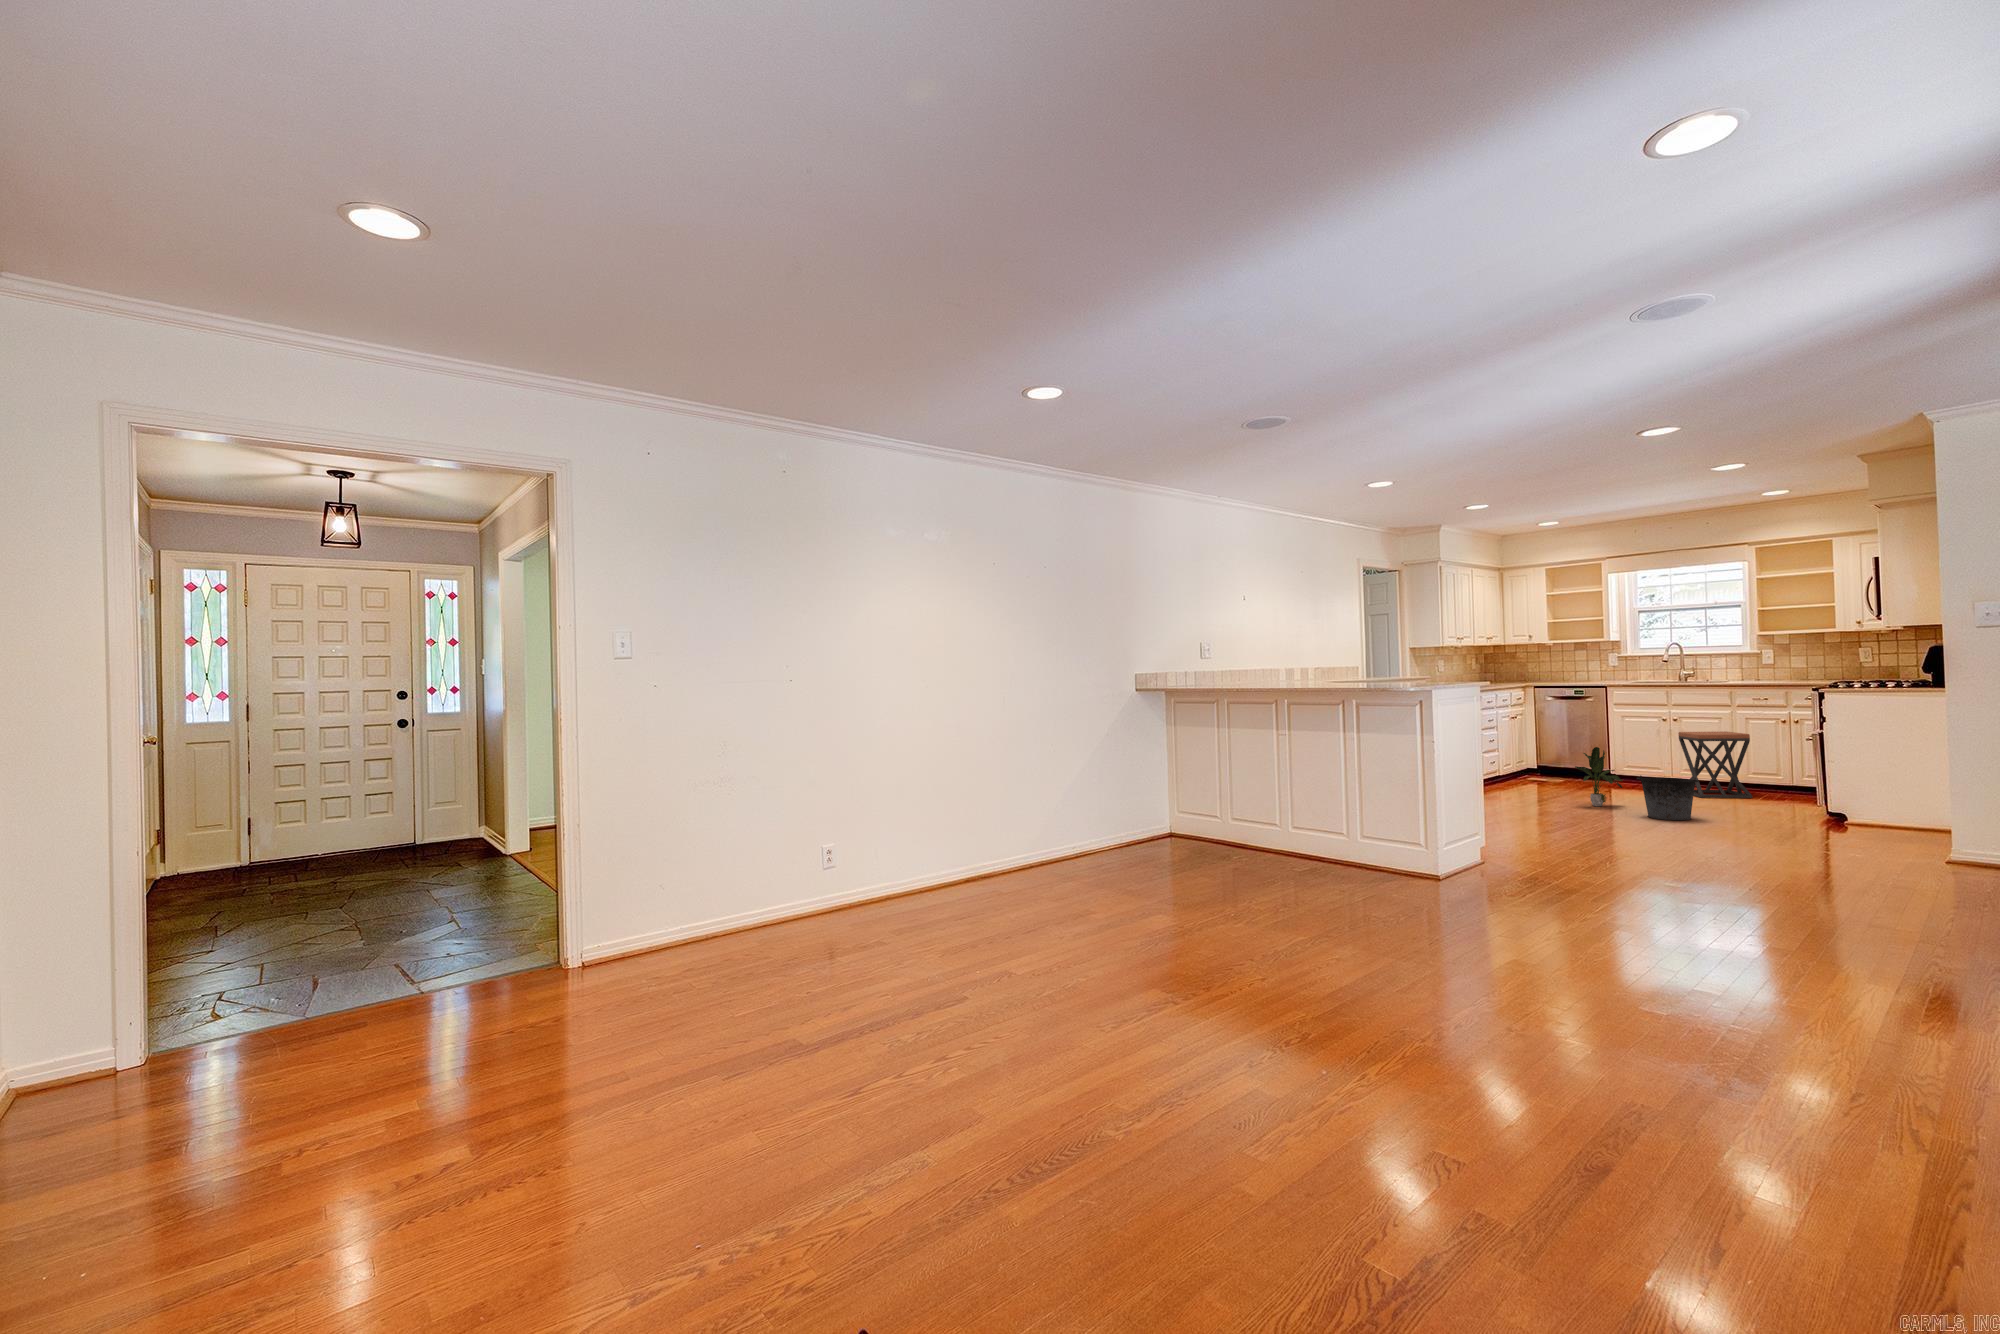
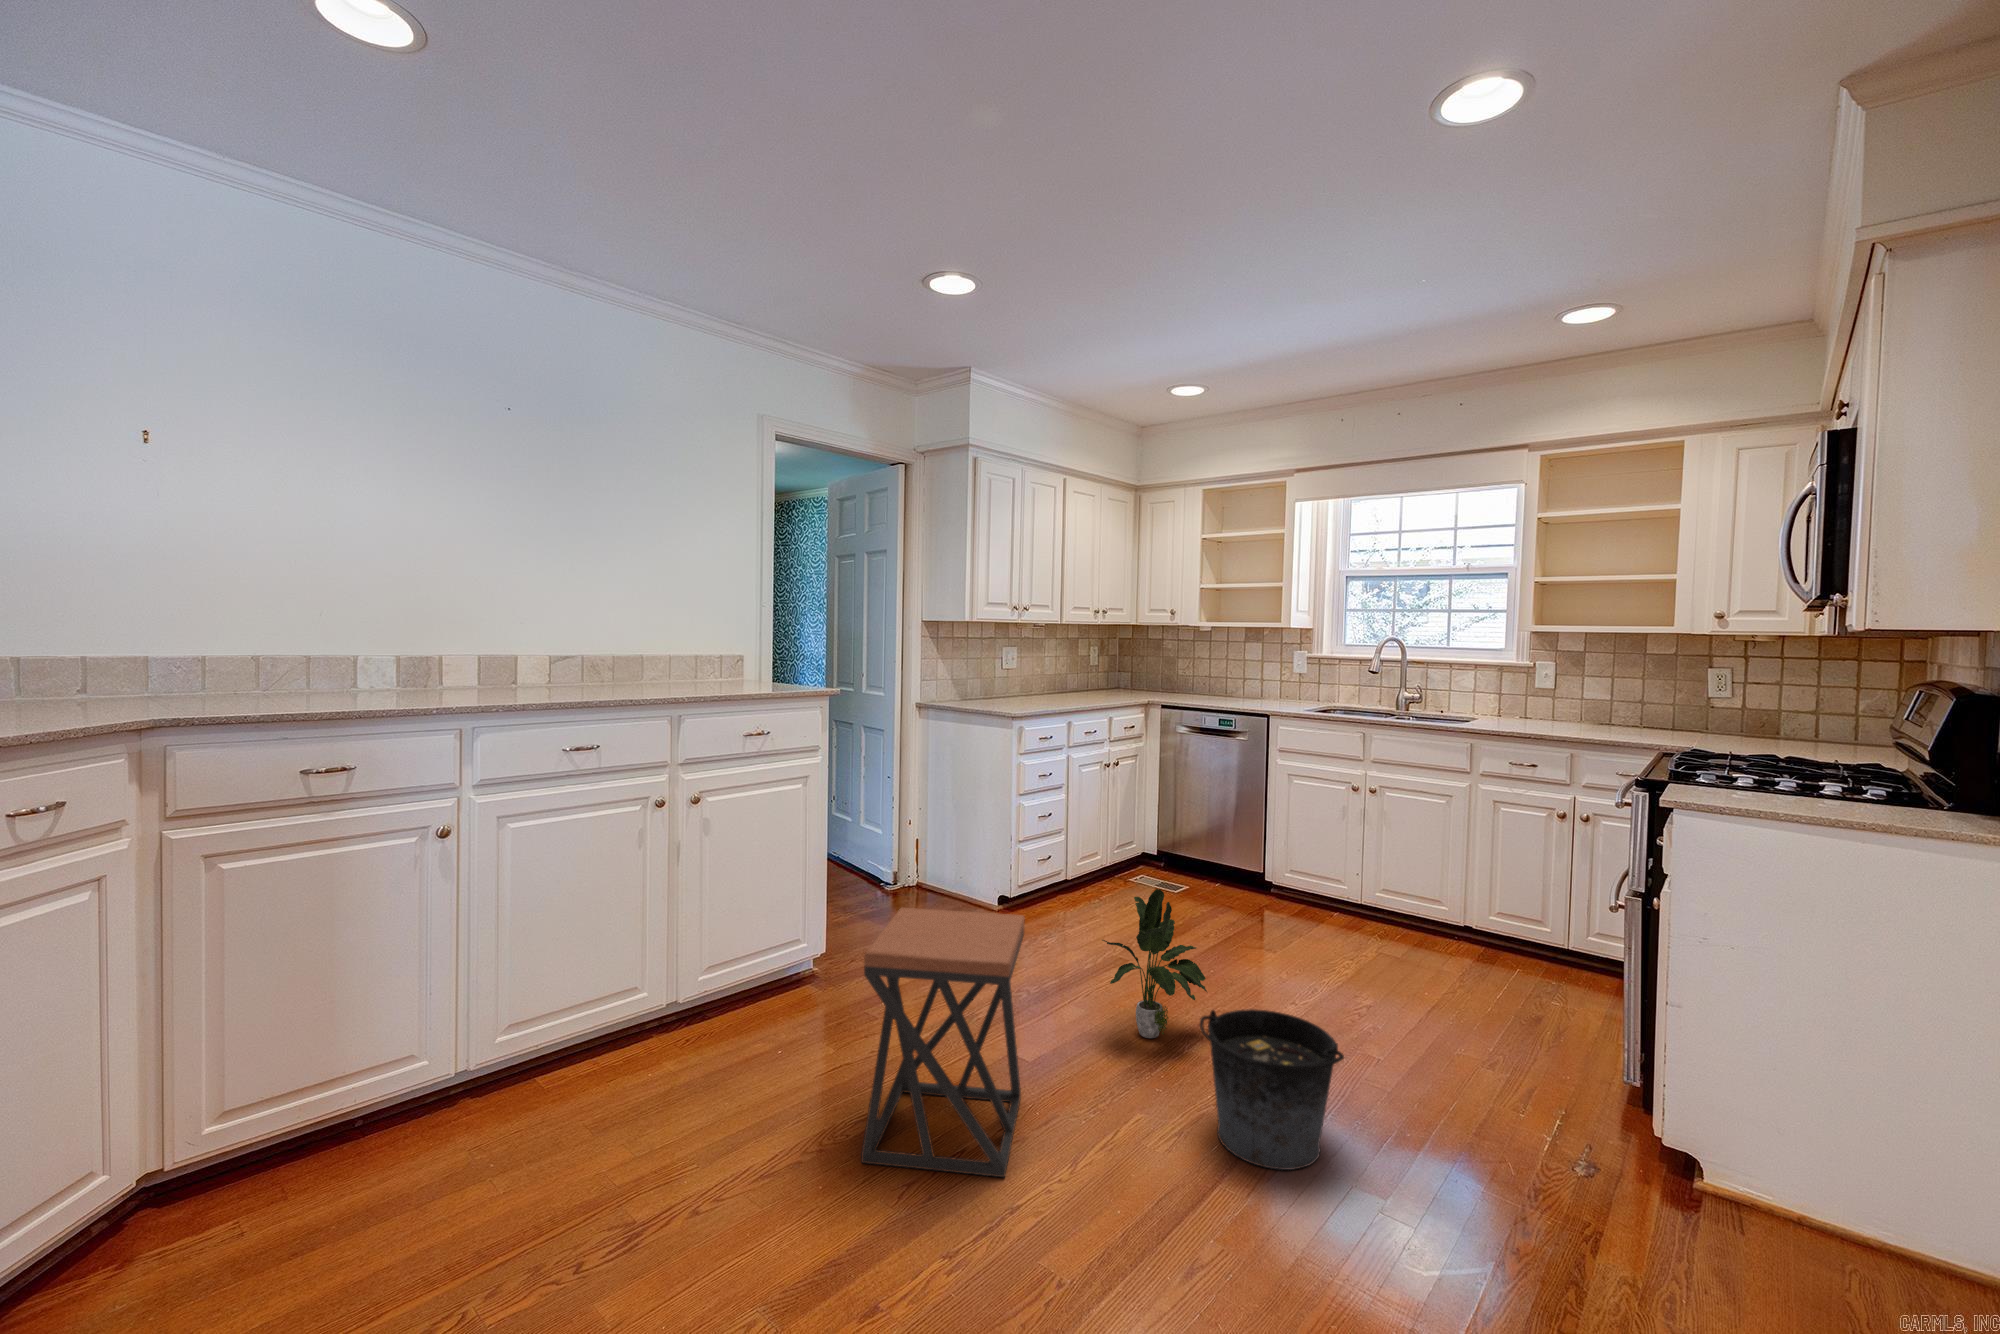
stool: present [1678,731,1752,798] -> present [861,908,1025,1177]

